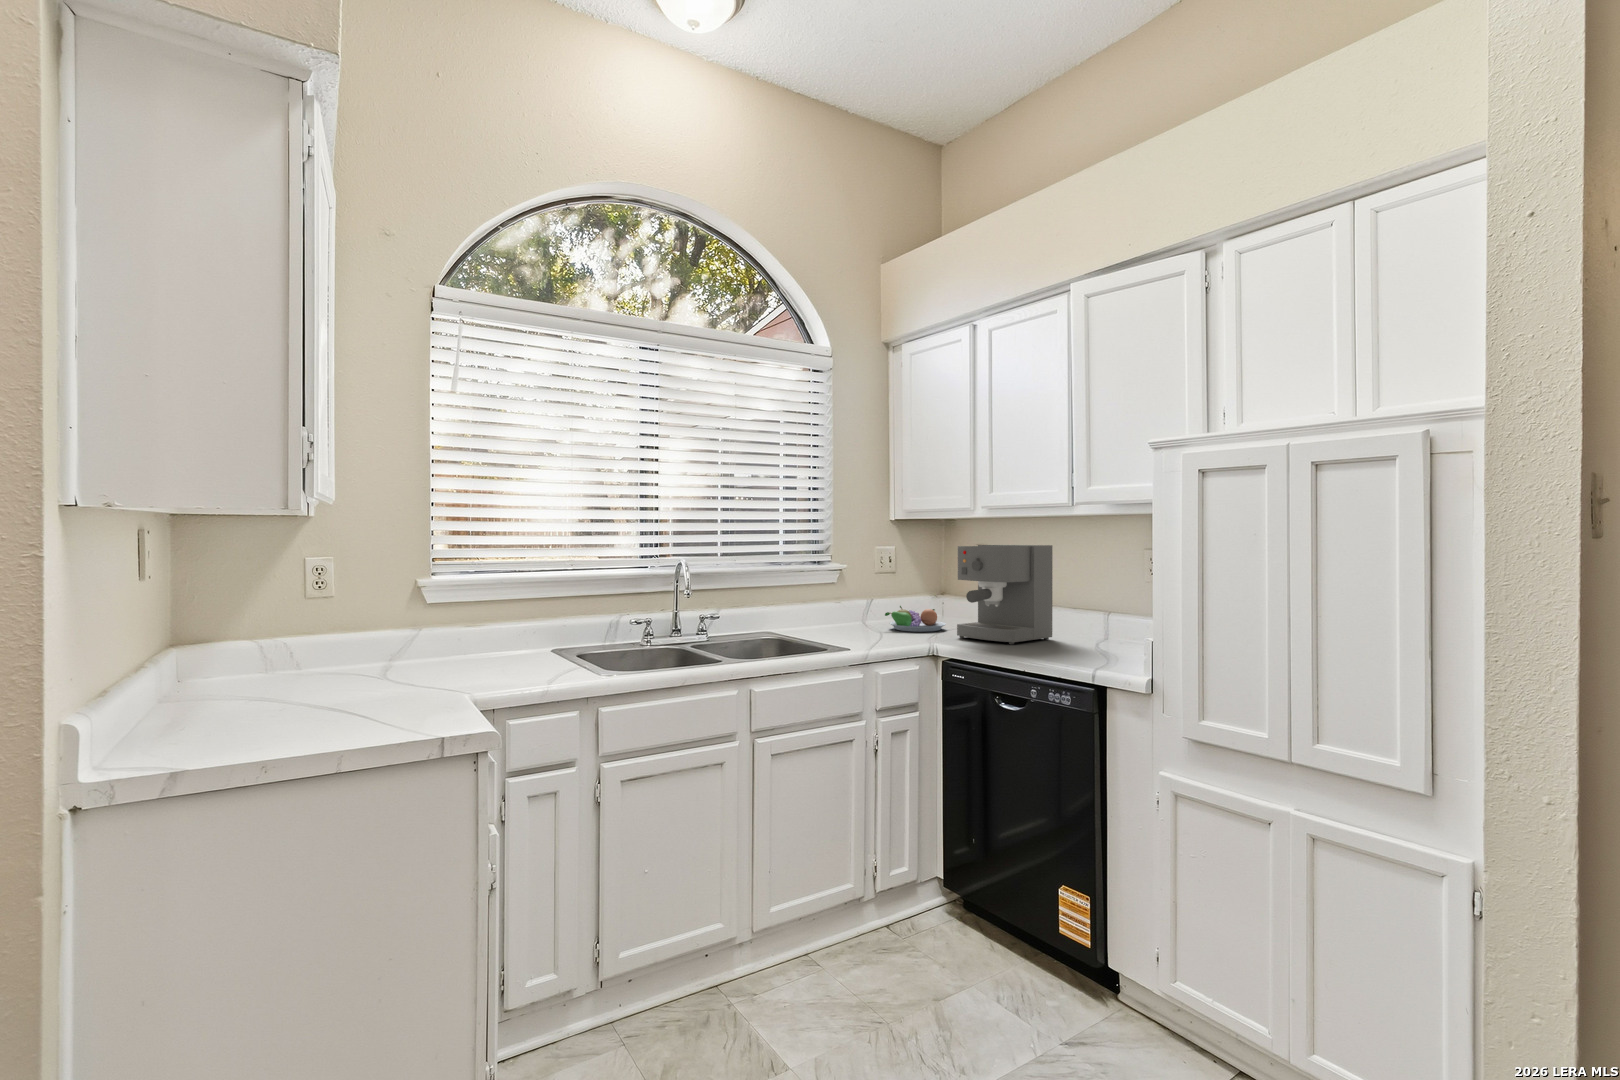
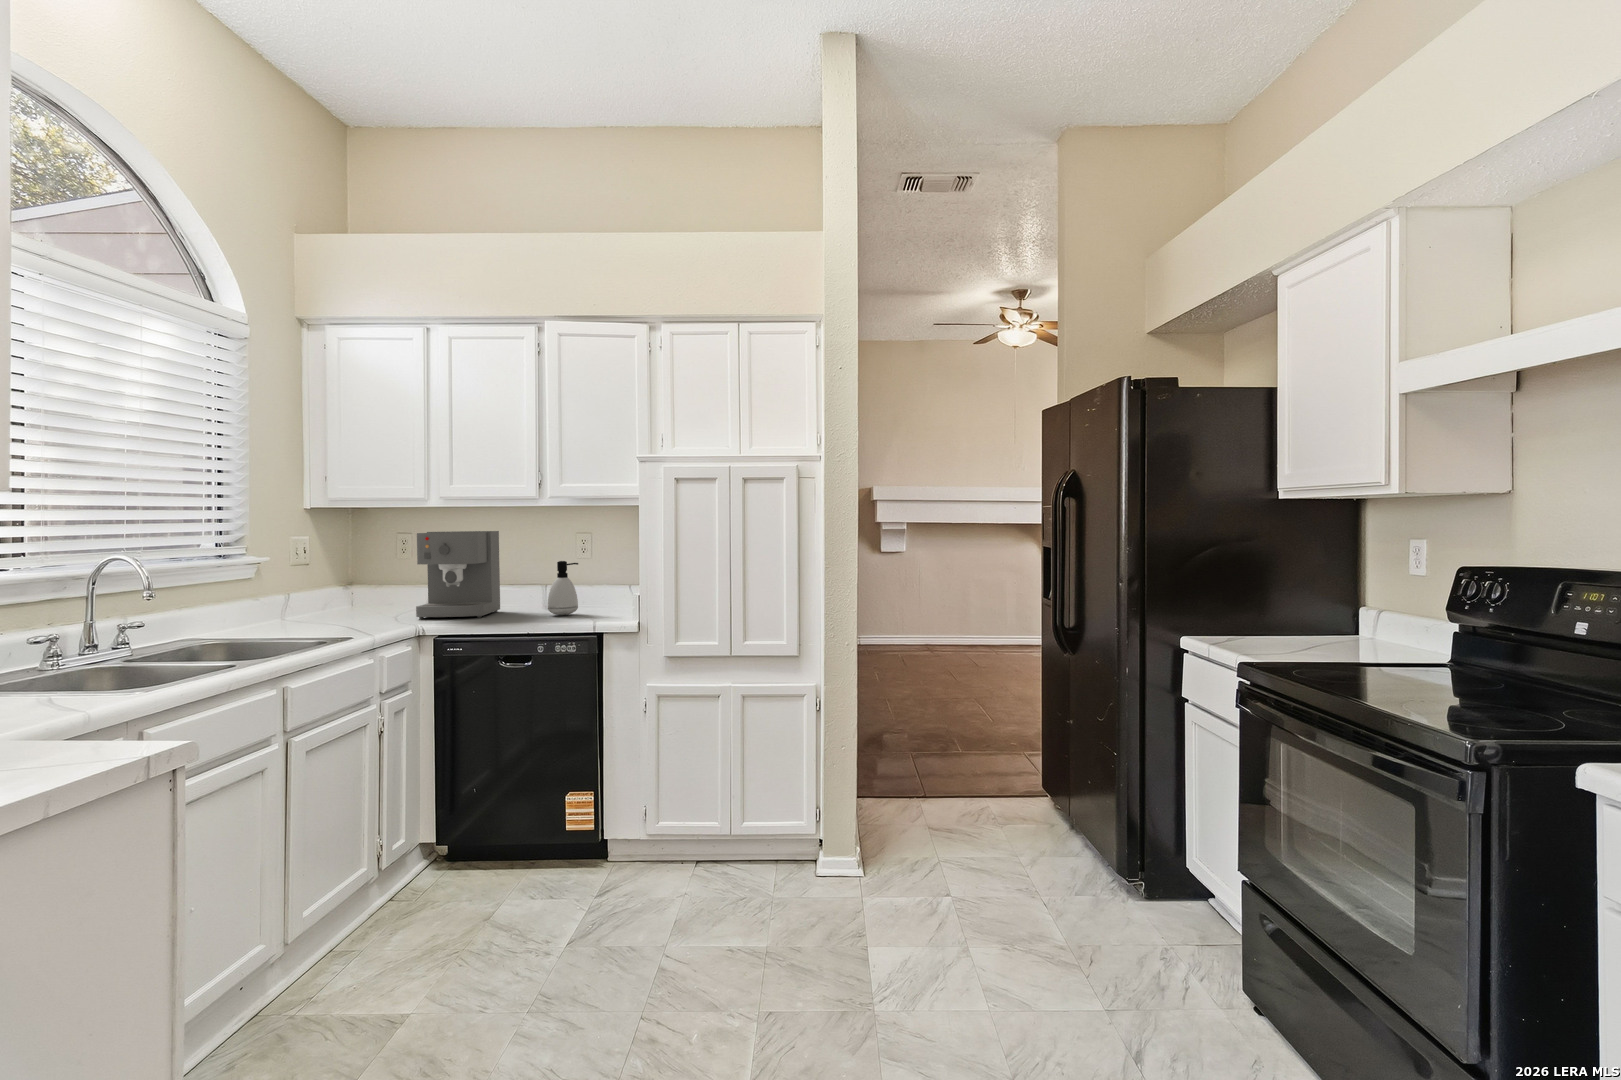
soap dispenser: none [1079,585,1119,654] -> present [548,561,578,615]
fruit bowl: present [885,606,946,632] -> none [318,596,384,621]

